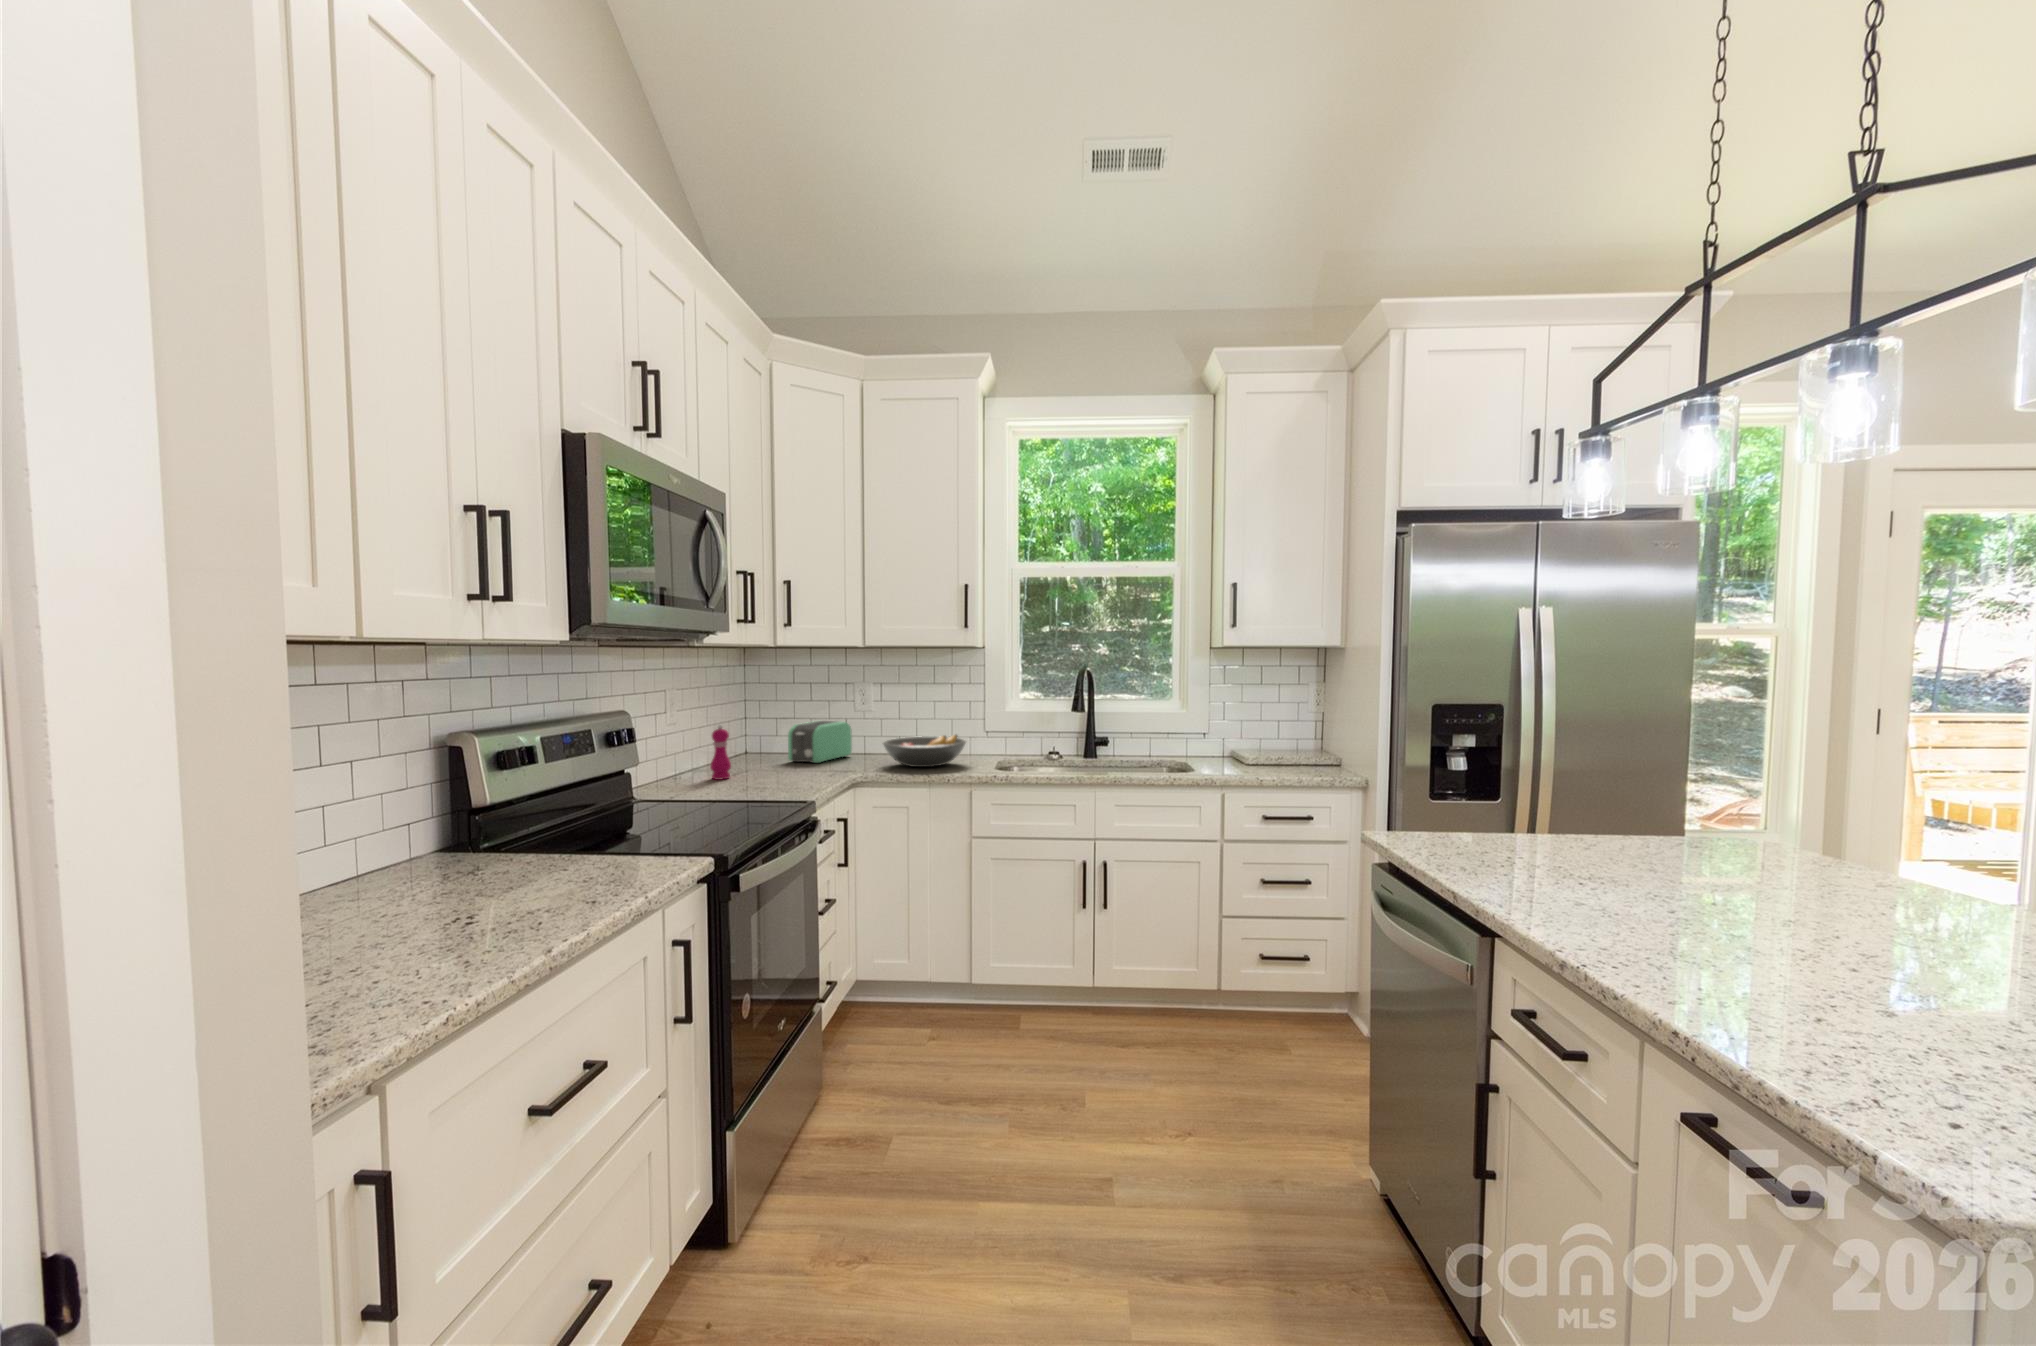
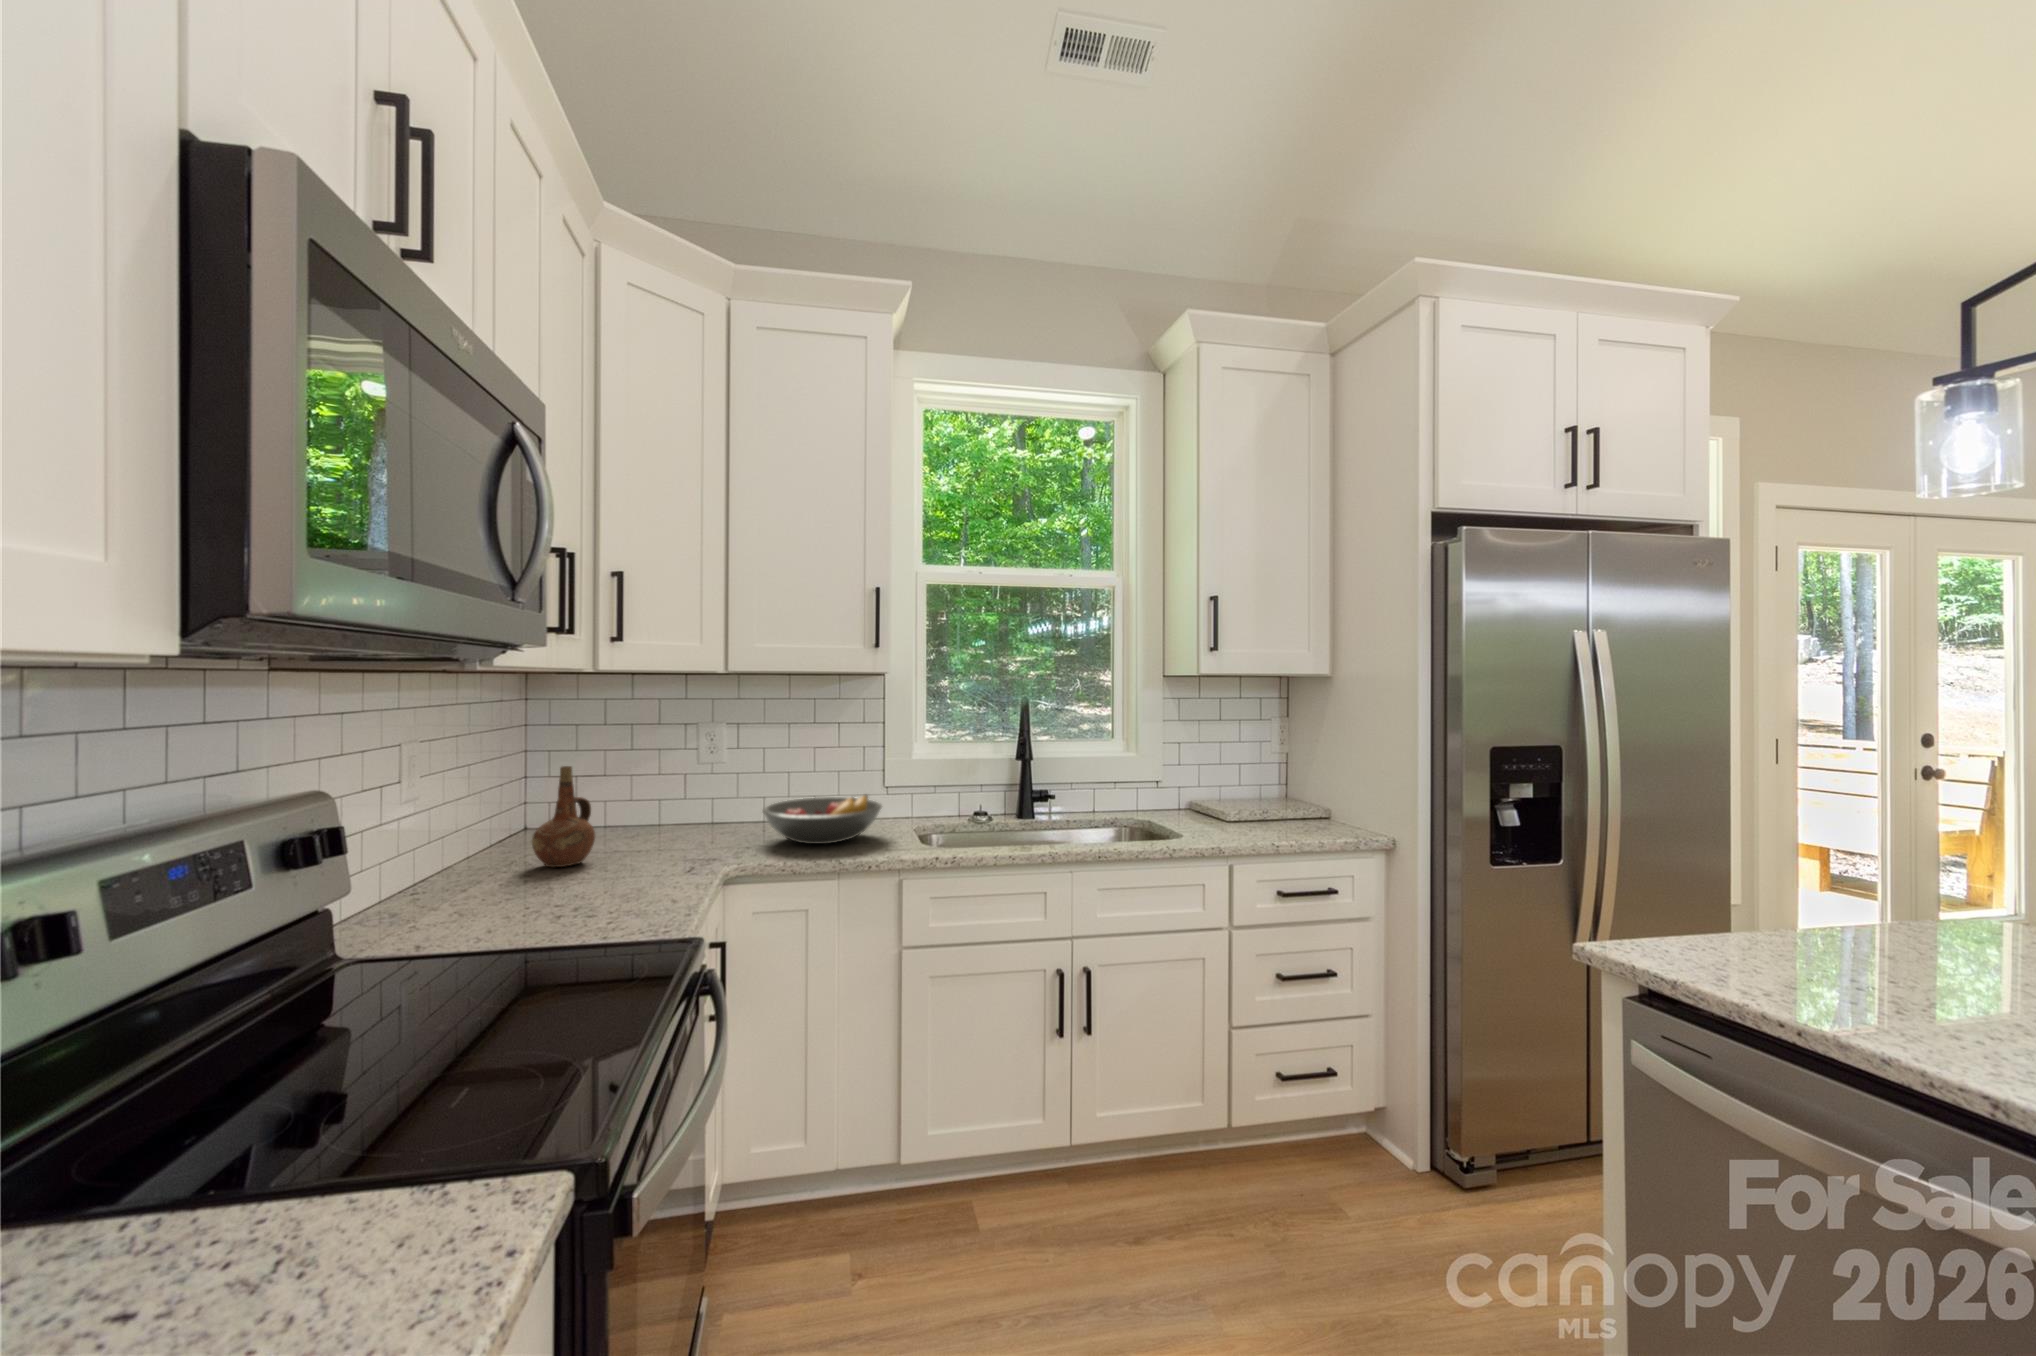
ceramic pitcher: none [740,708,776,771] -> present [532,766,595,867]
toaster: present [788,721,852,763] -> none [606,778,701,844]
pepper mill: present [710,725,731,780] -> none [483,798,522,890]

